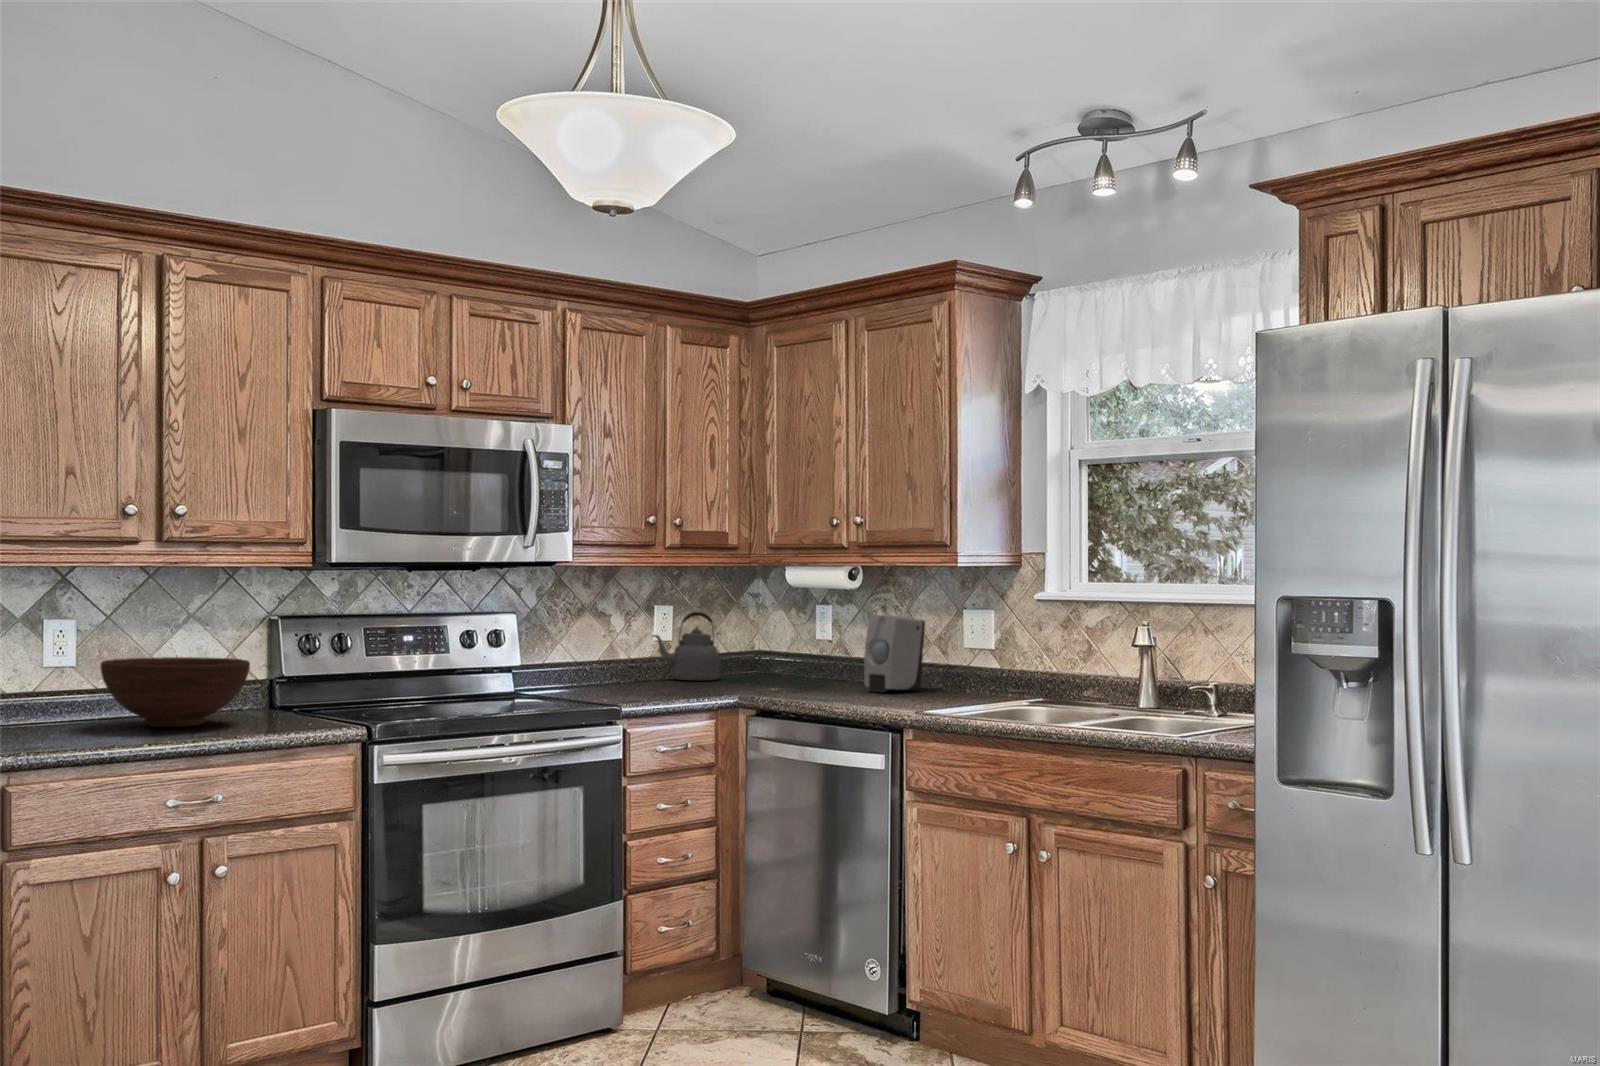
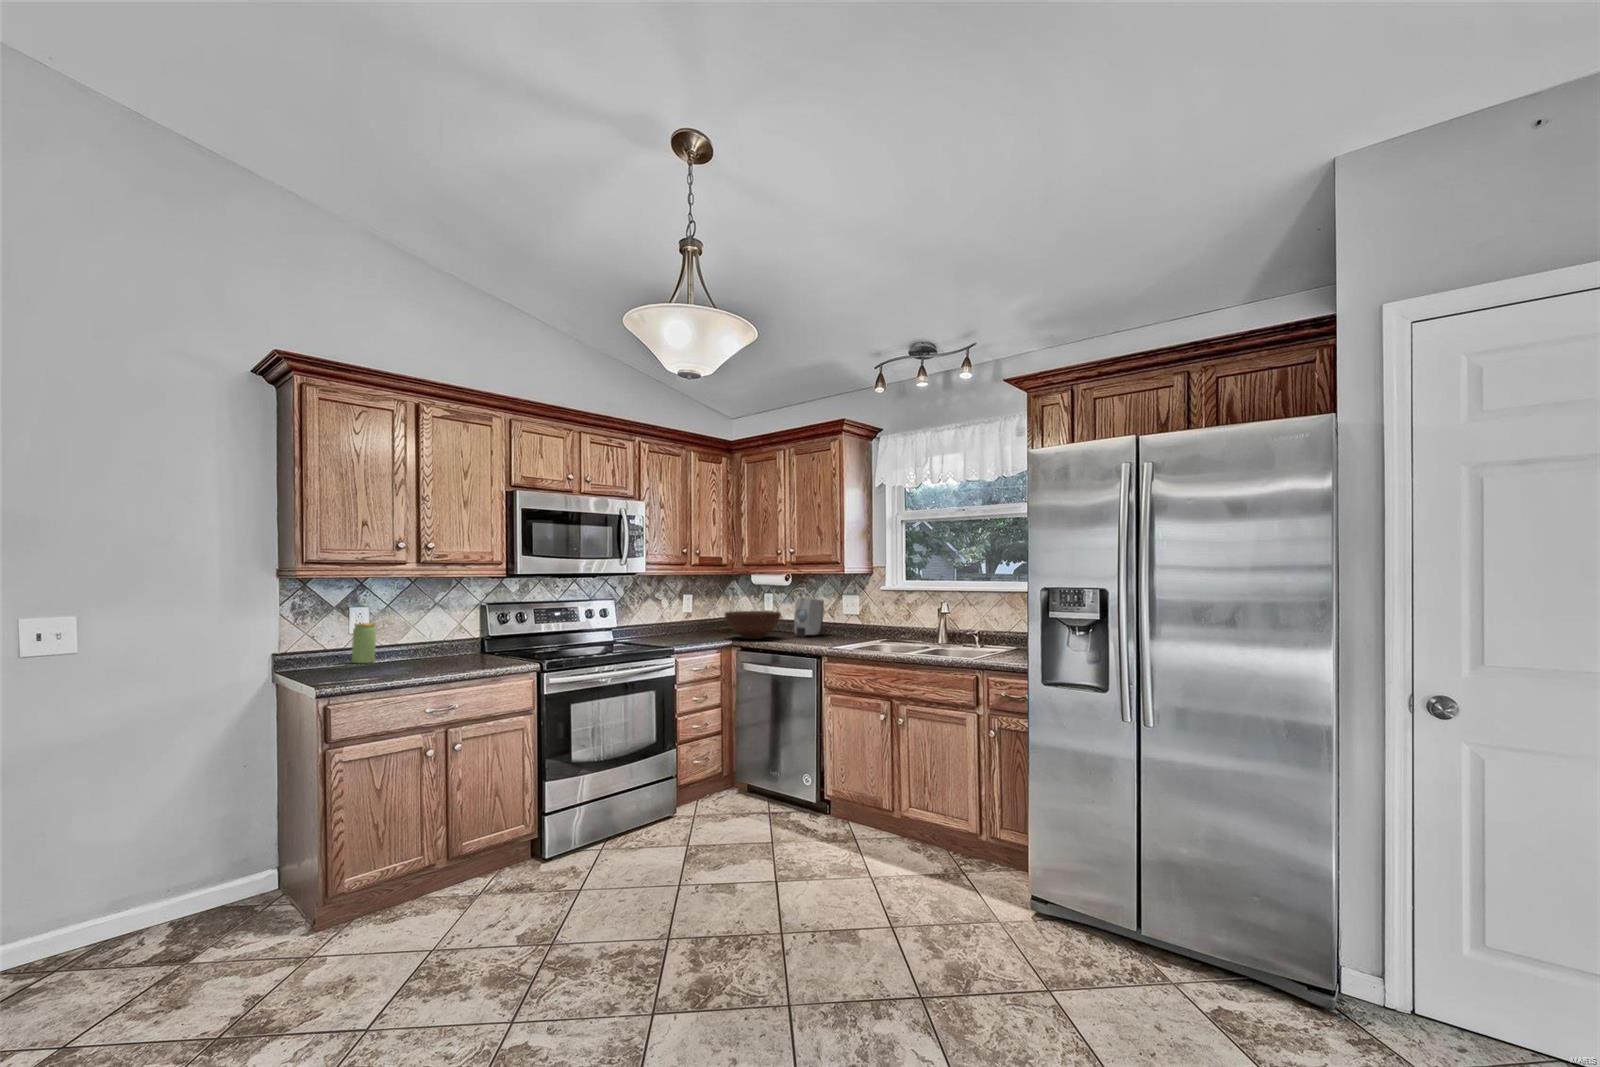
kettle: present [652,612,720,680] -> none [682,597,717,632]
jar: none [45,649,86,720] -> present [352,623,376,663]
fruit bowl: present [100,657,250,727] -> present [725,611,781,639]

